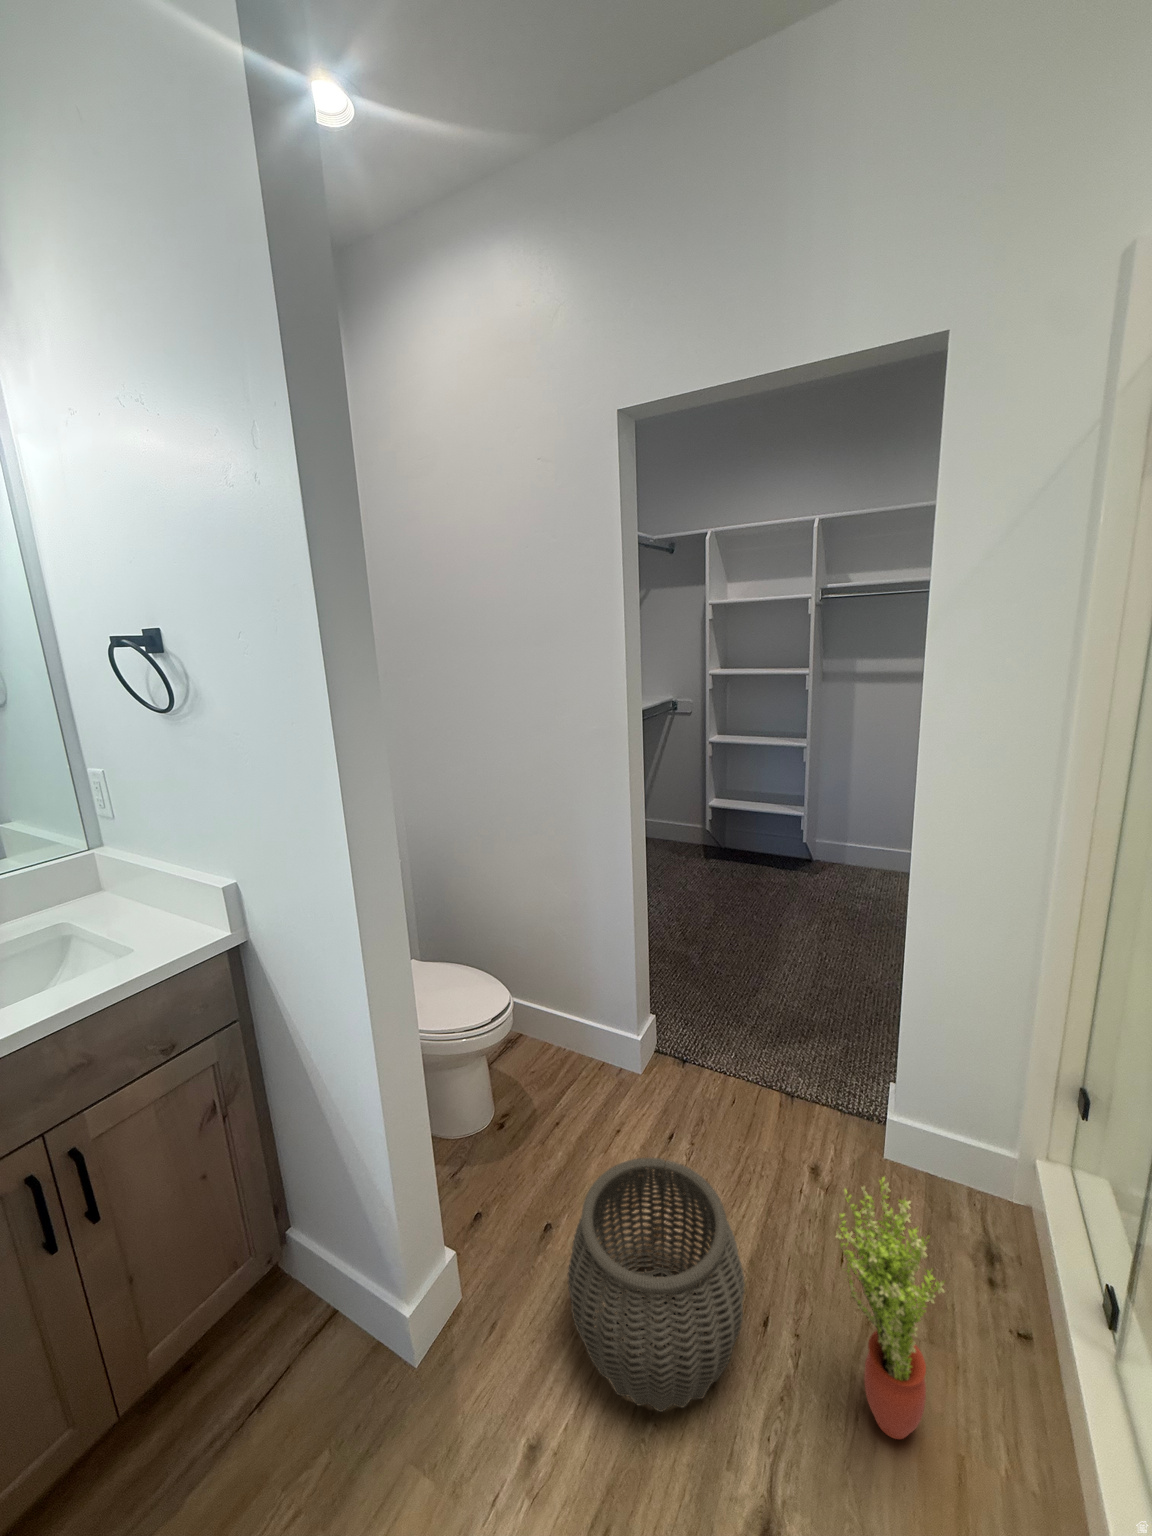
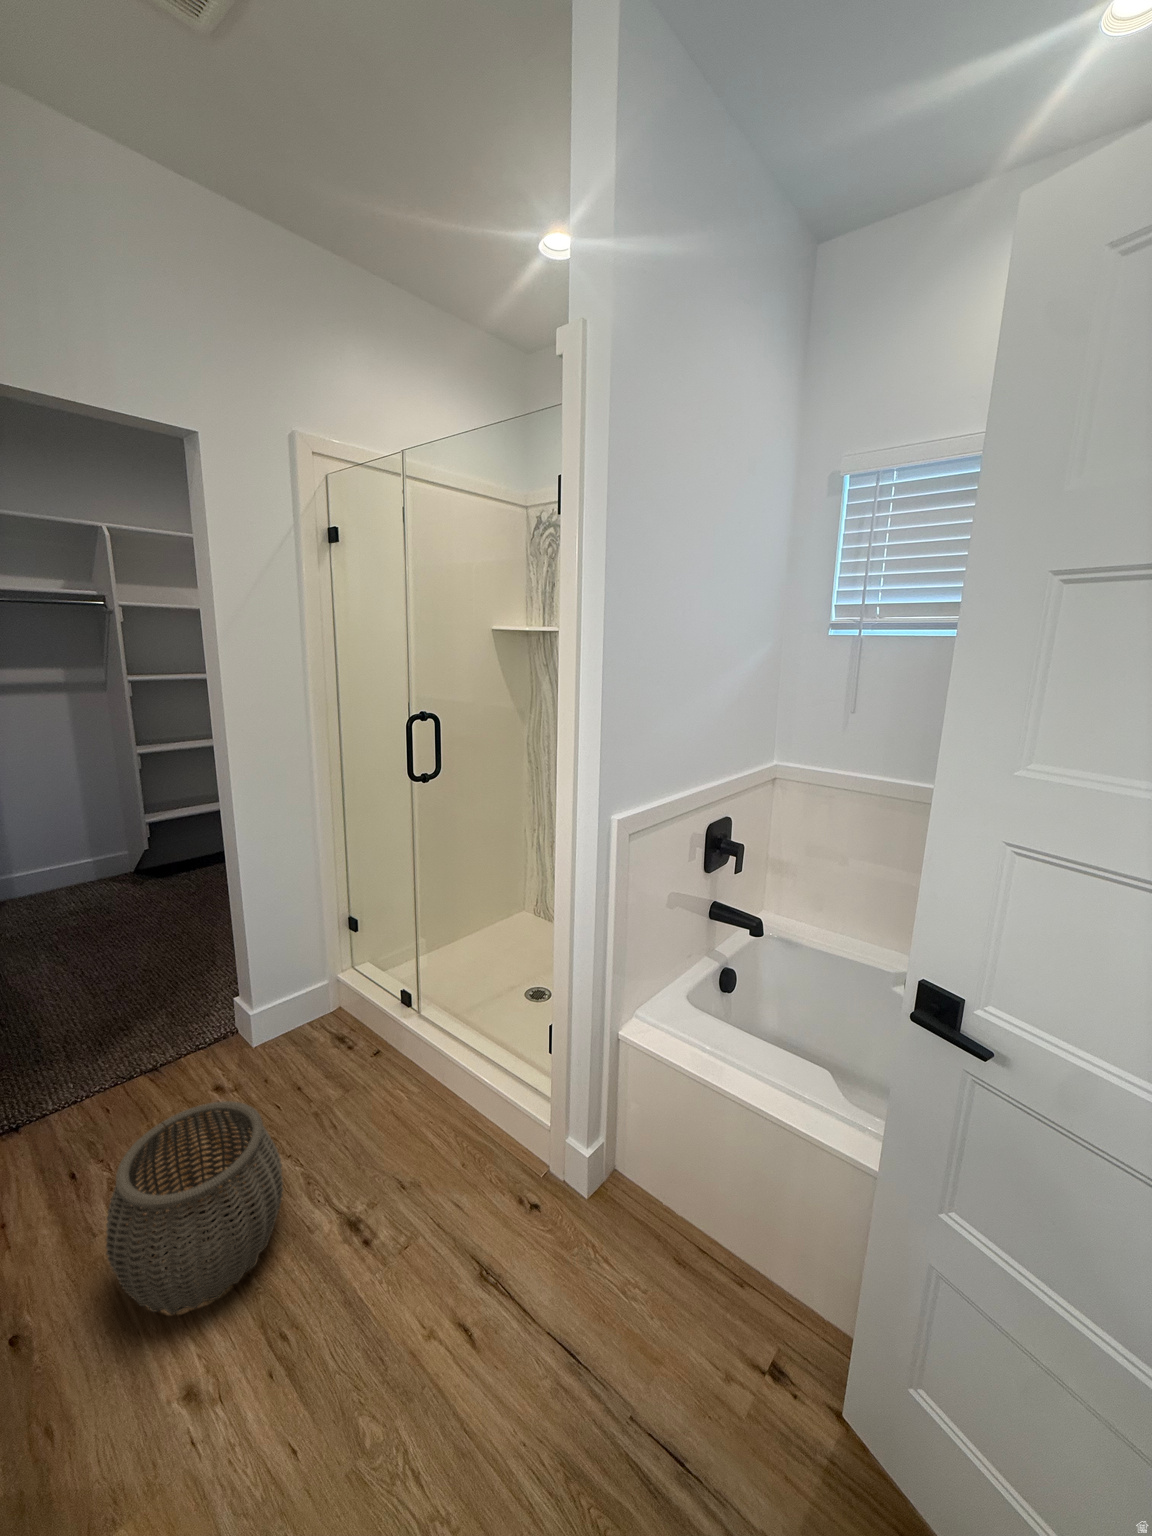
potted plant: present [836,1177,944,1439] -> none [307,992,379,1138]

